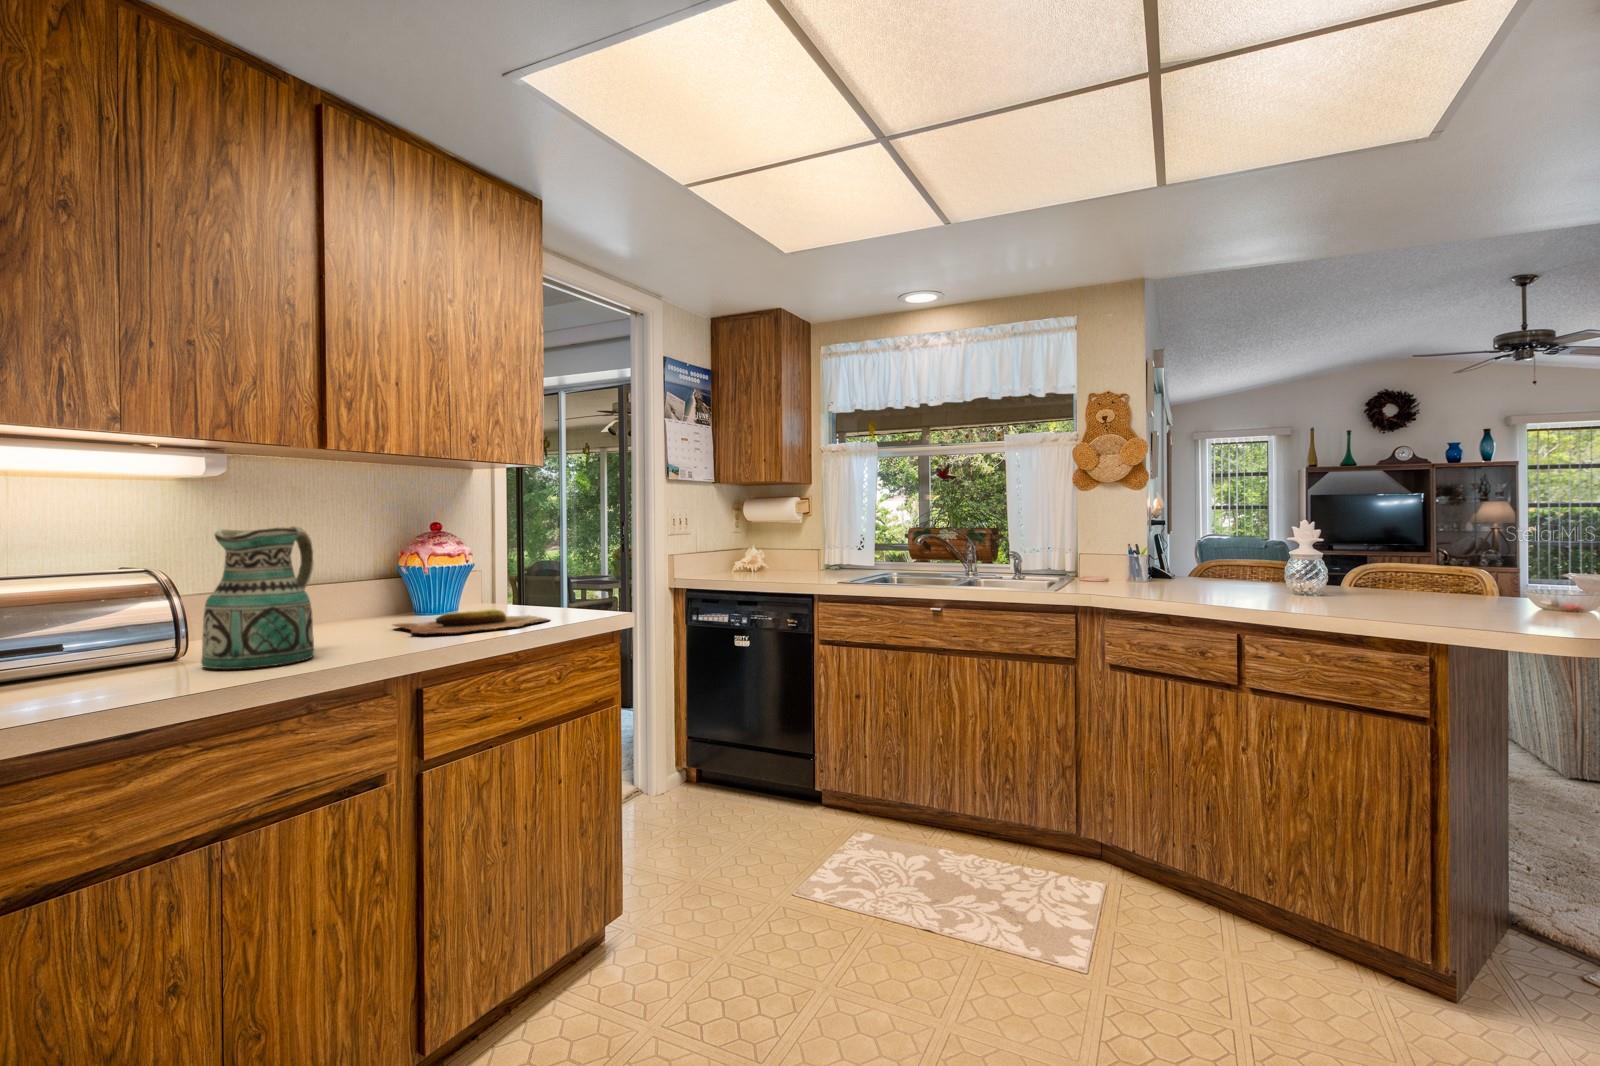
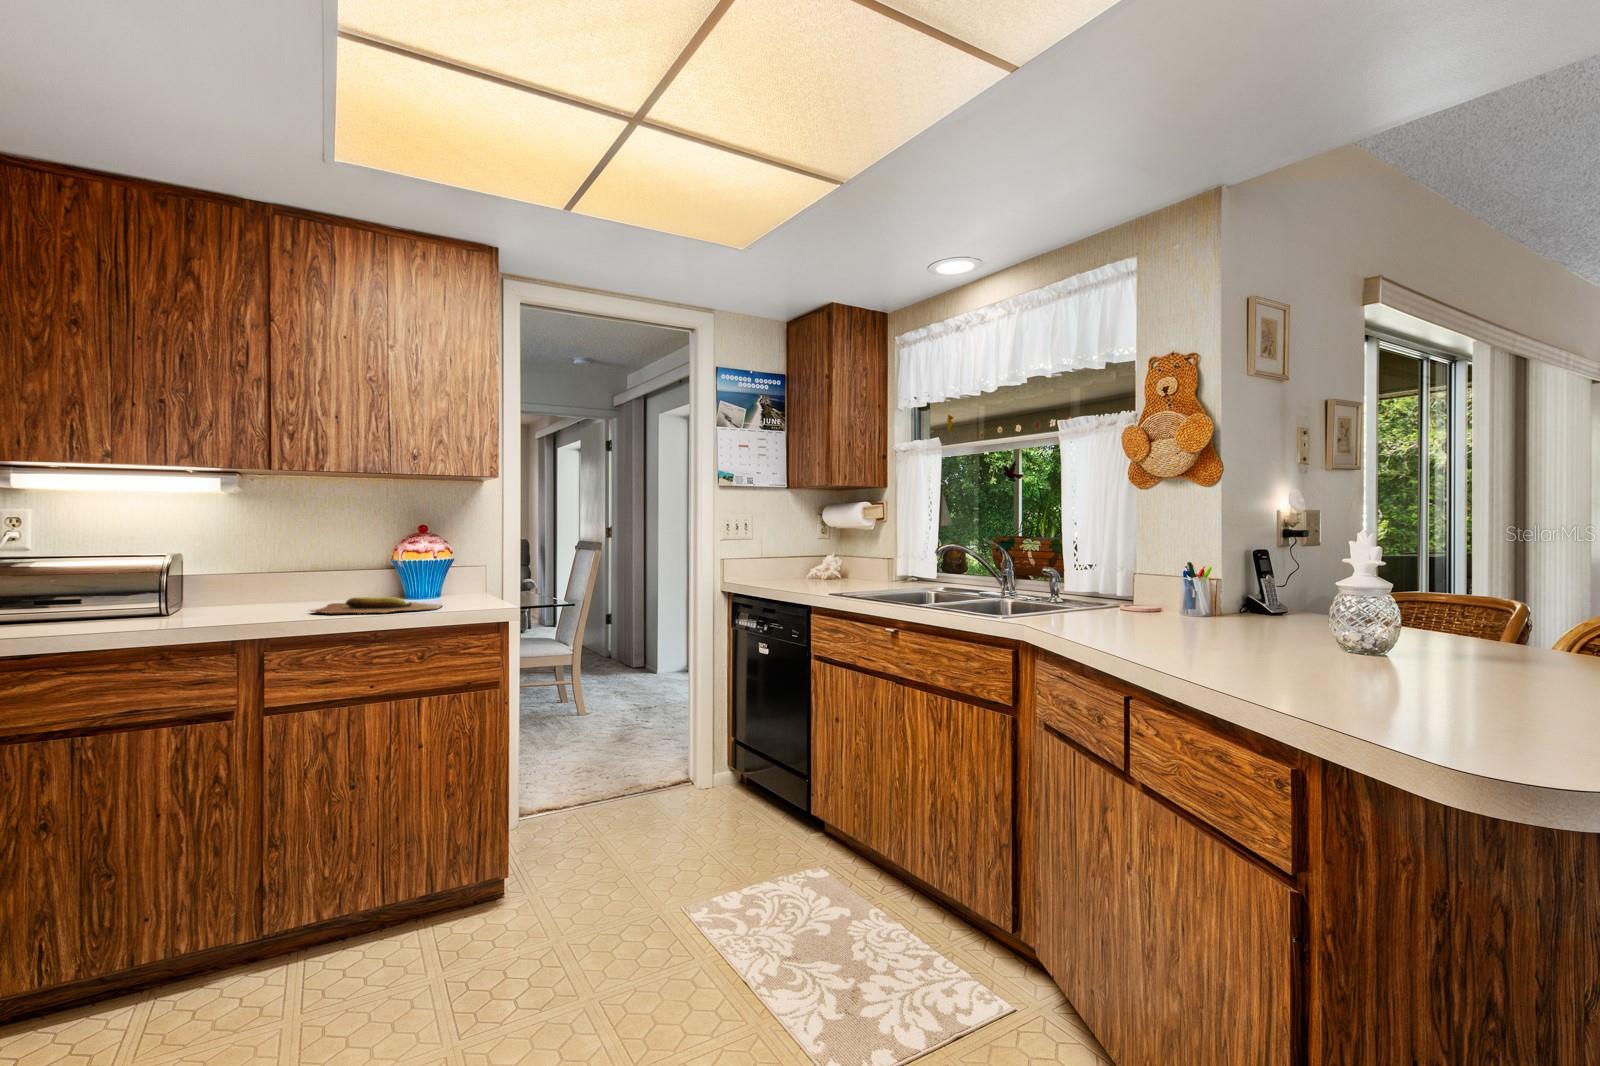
ceramic pitcher: present [201,527,314,669] -> none [123,528,230,625]

